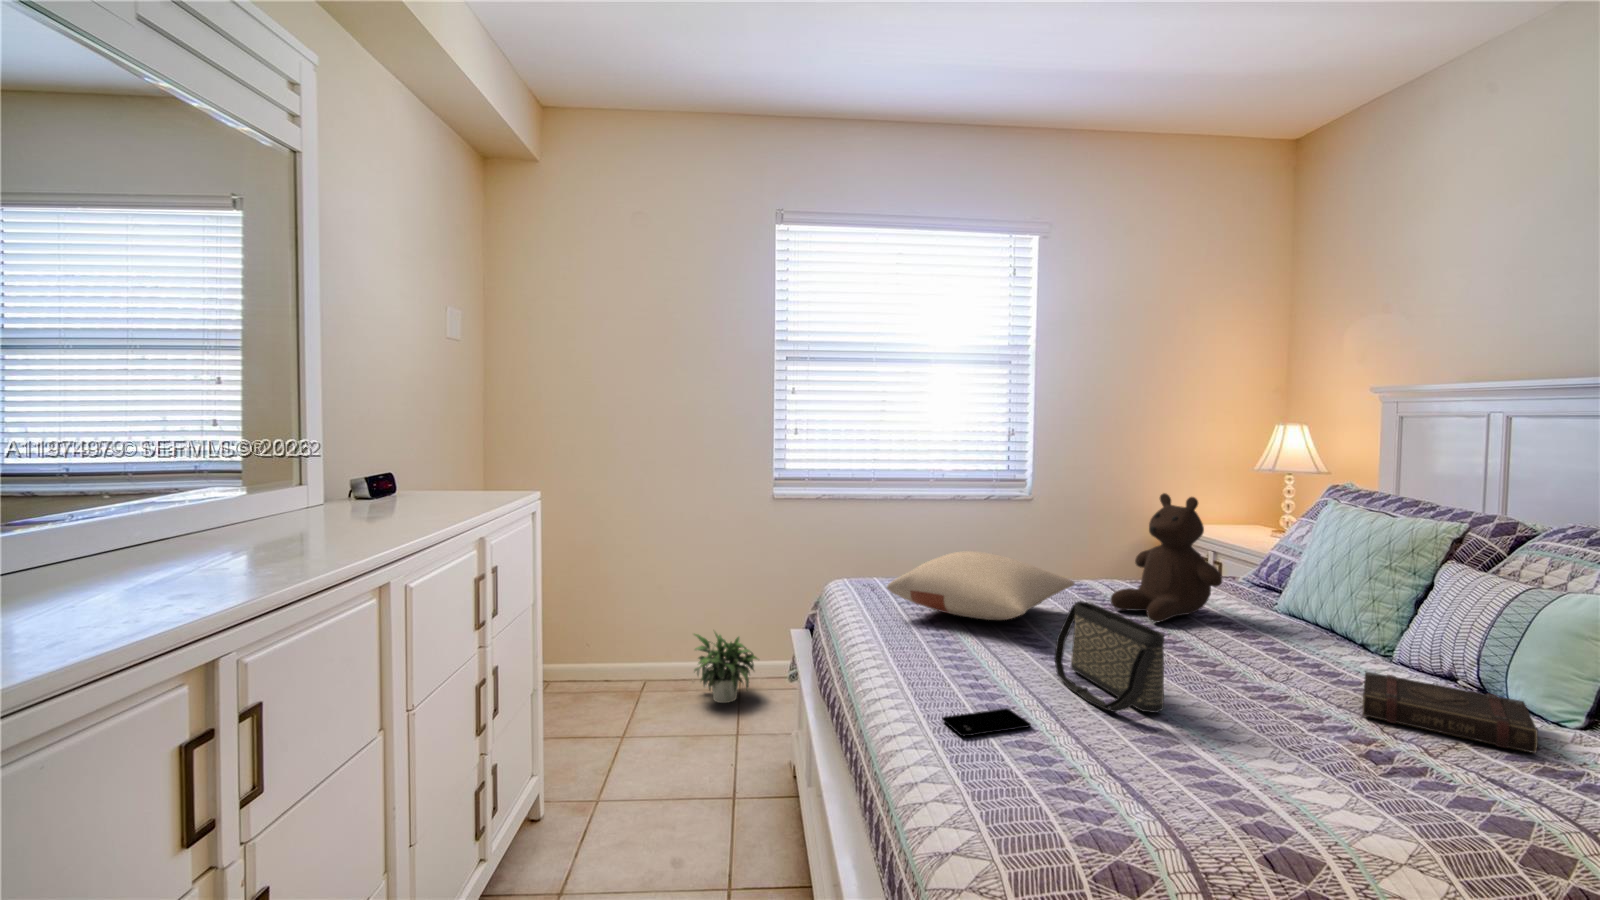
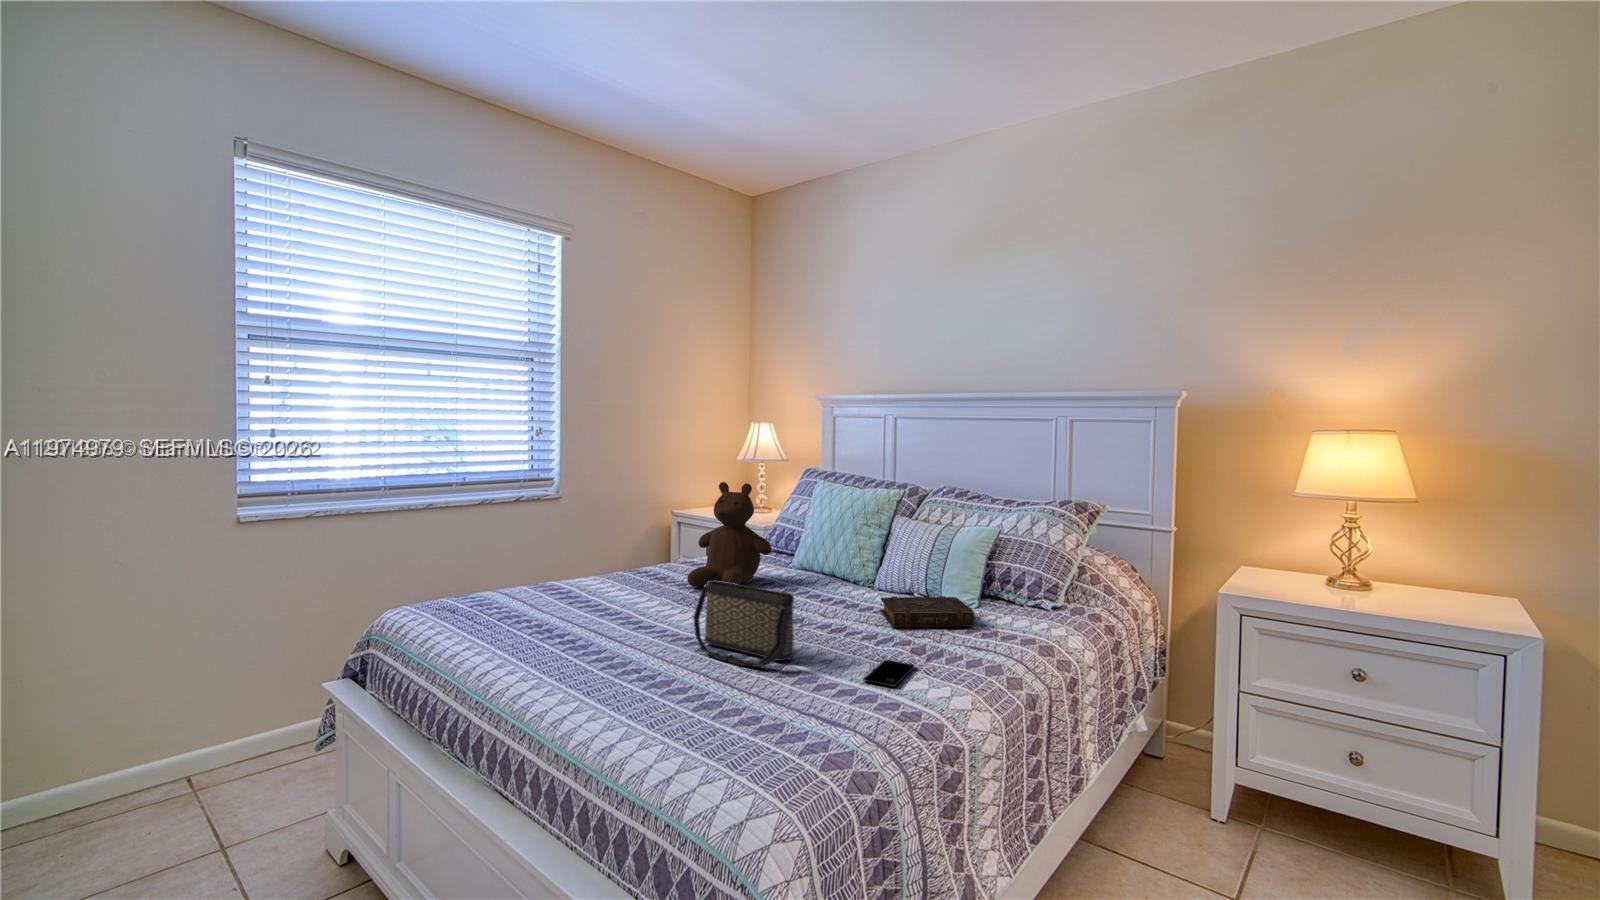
pillow: present [887,551,1074,620] -> none [492,552,663,618]
potted plant: present [694,632,758,703] -> none [83,719,231,824]
smartphone: present [942,708,1031,736] -> present [863,659,915,687]

